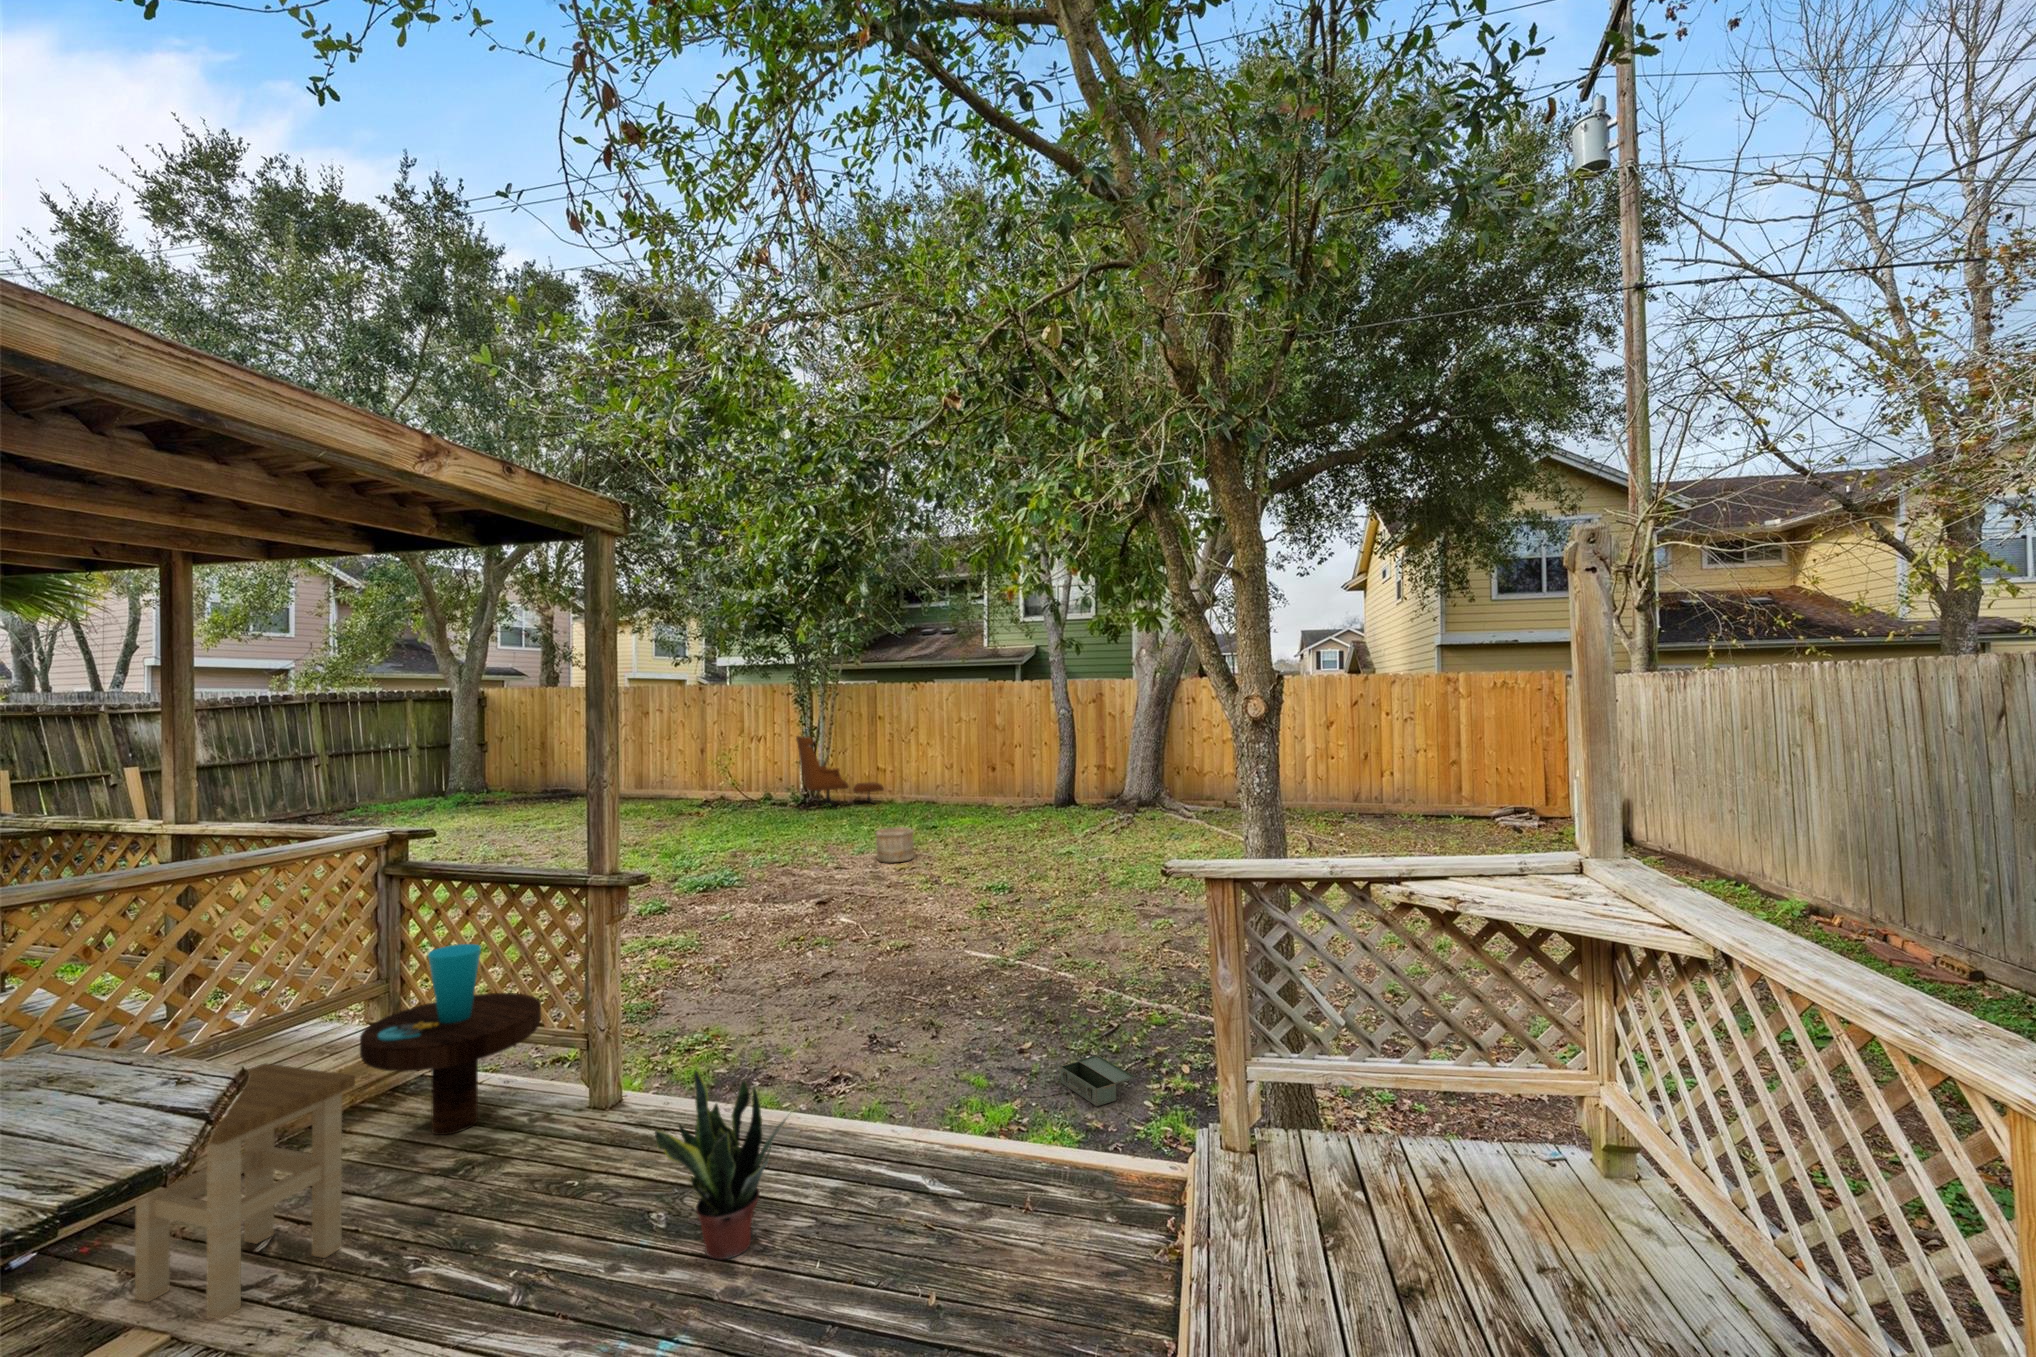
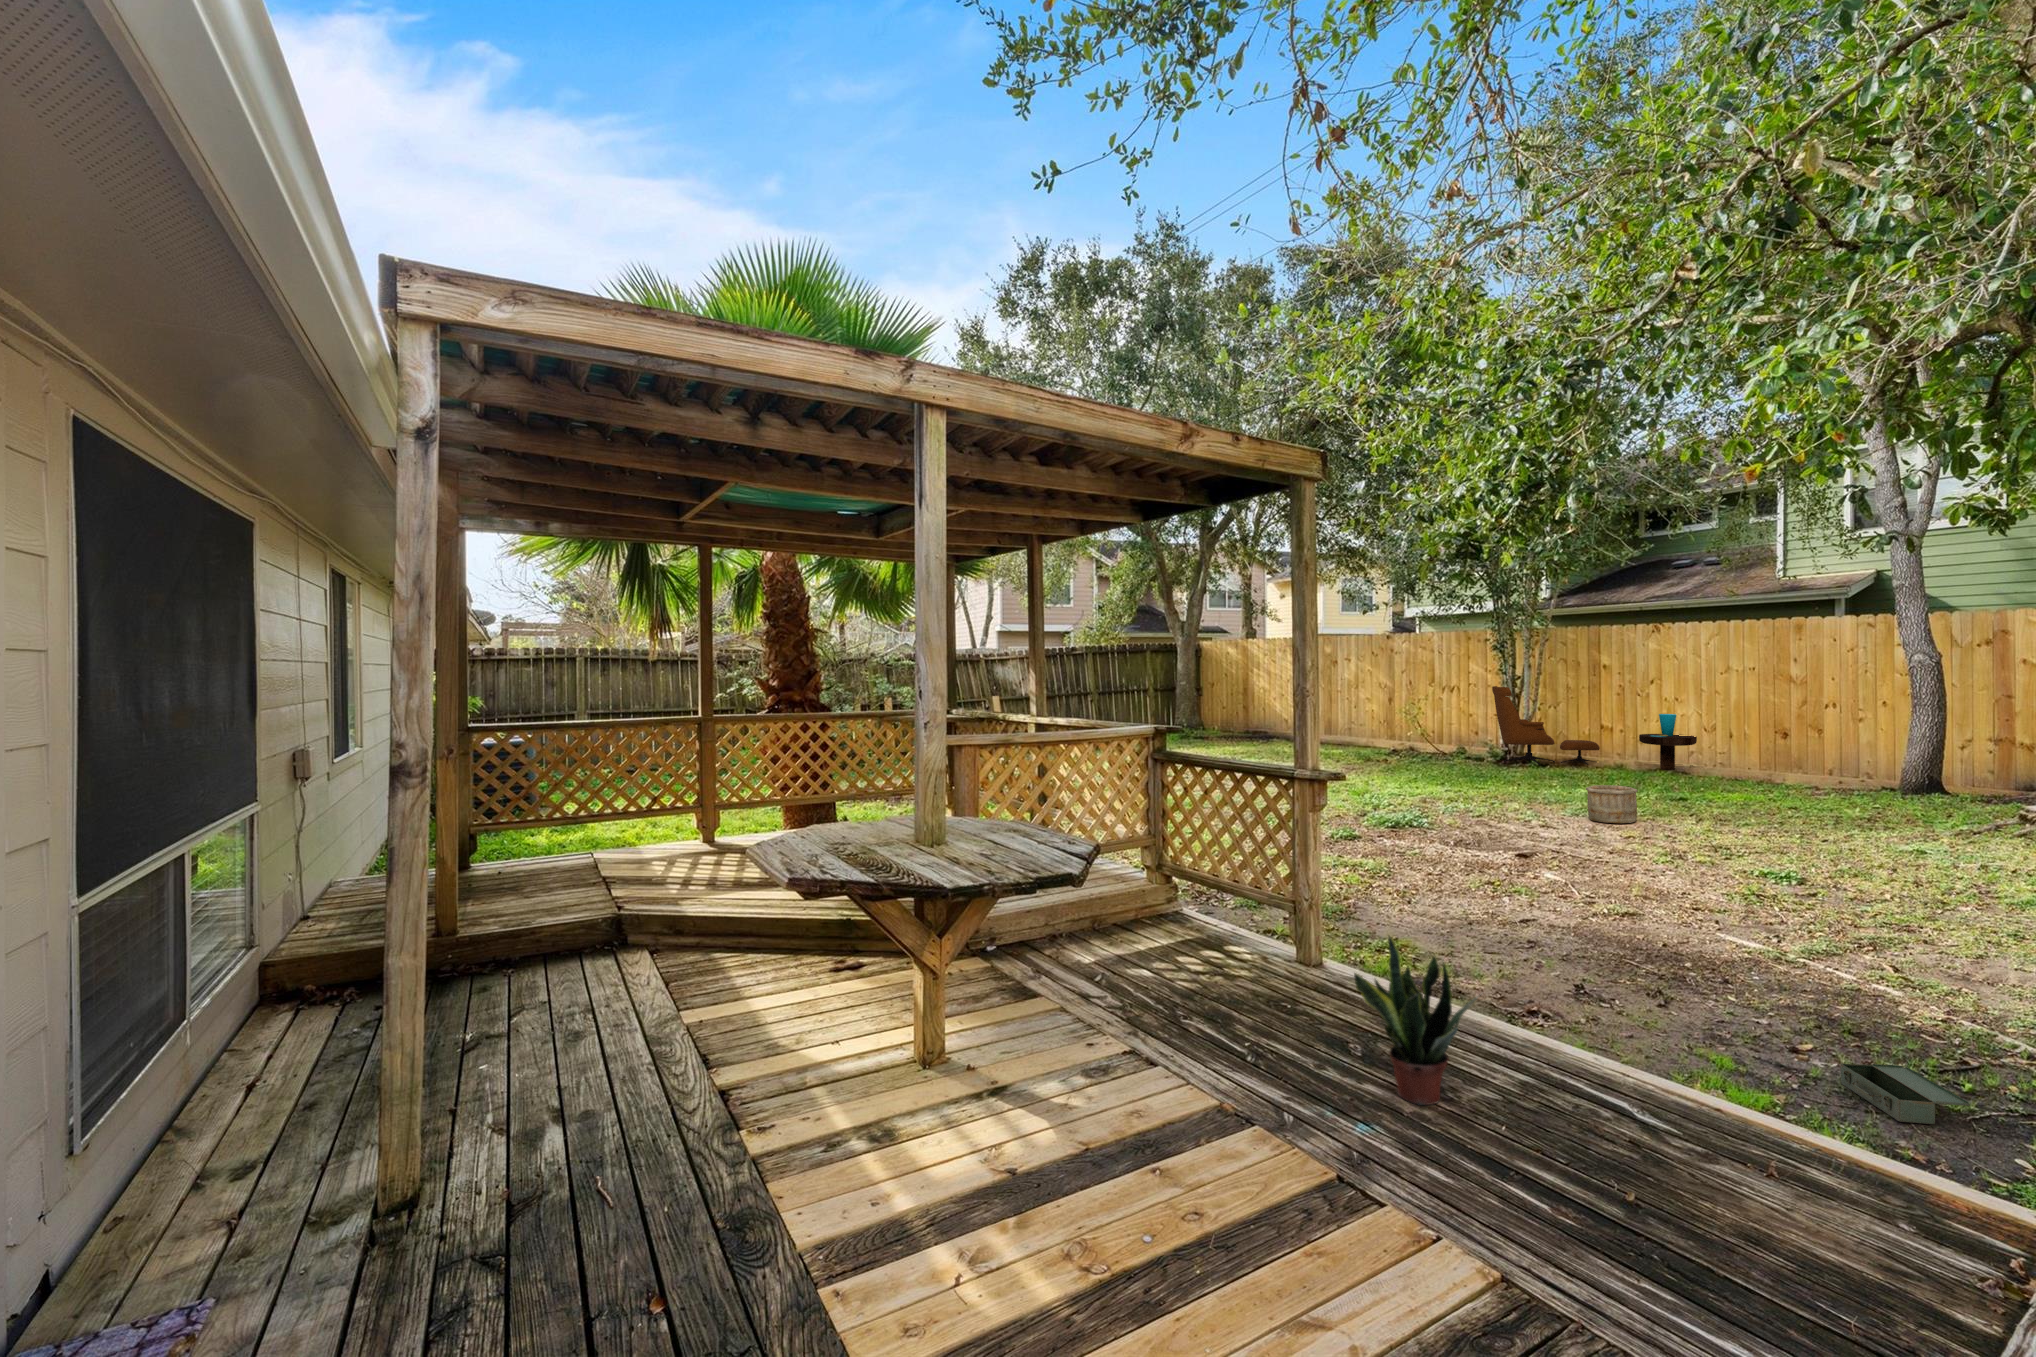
side table: present [360,944,541,1135] -> present [1639,714,1697,770]
stool: present [135,1063,355,1320] -> none [1017,870,1138,1024]

